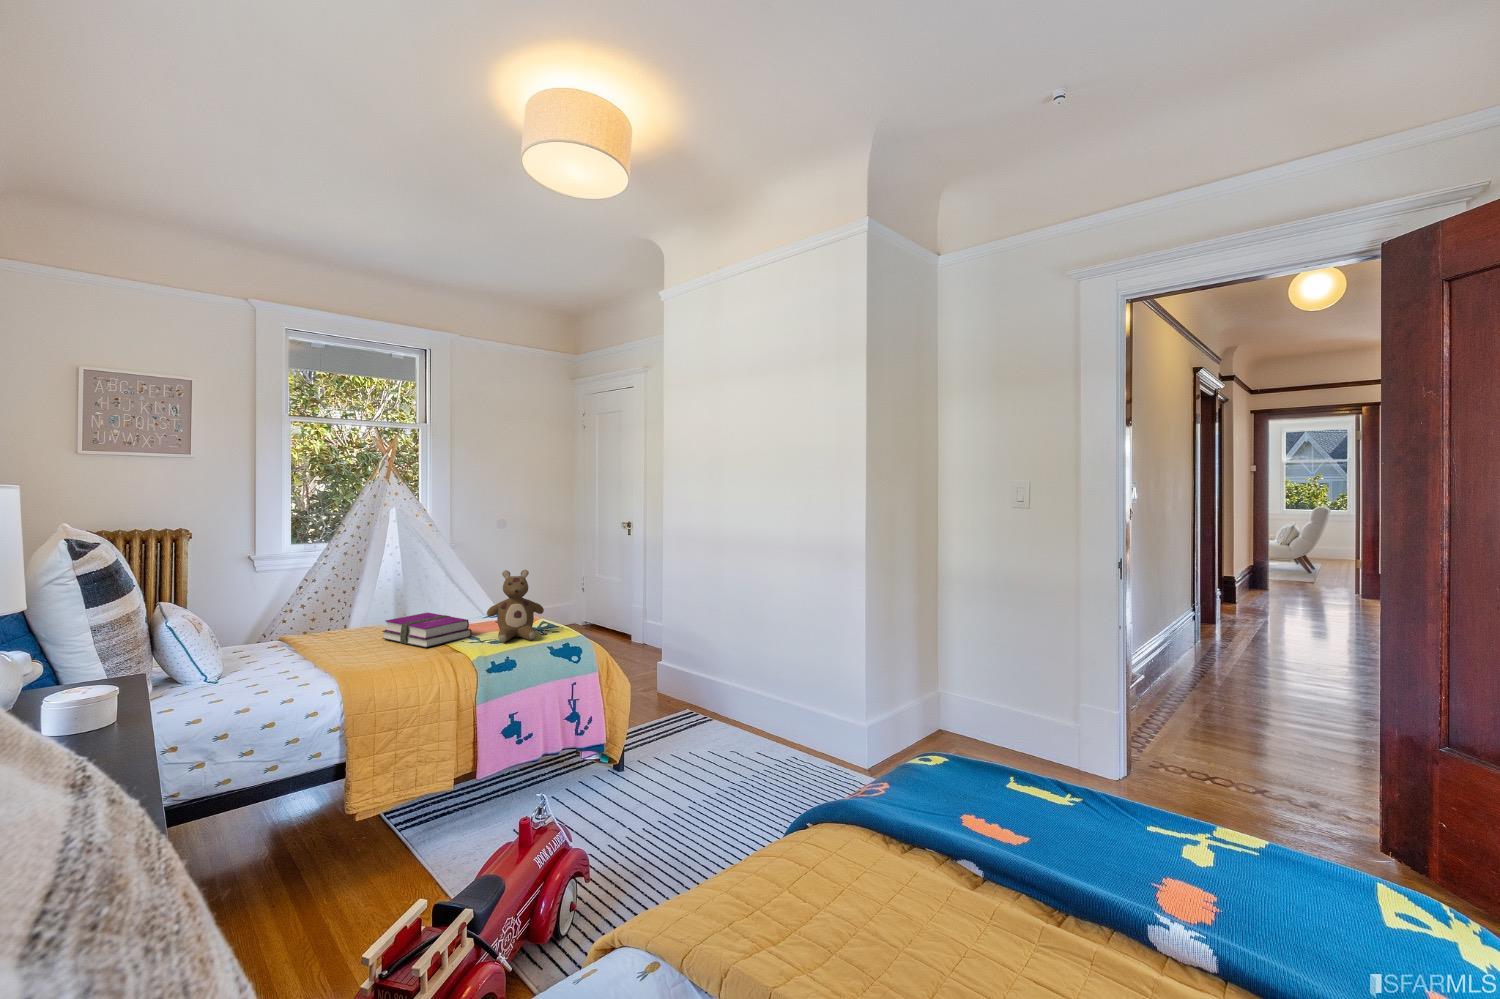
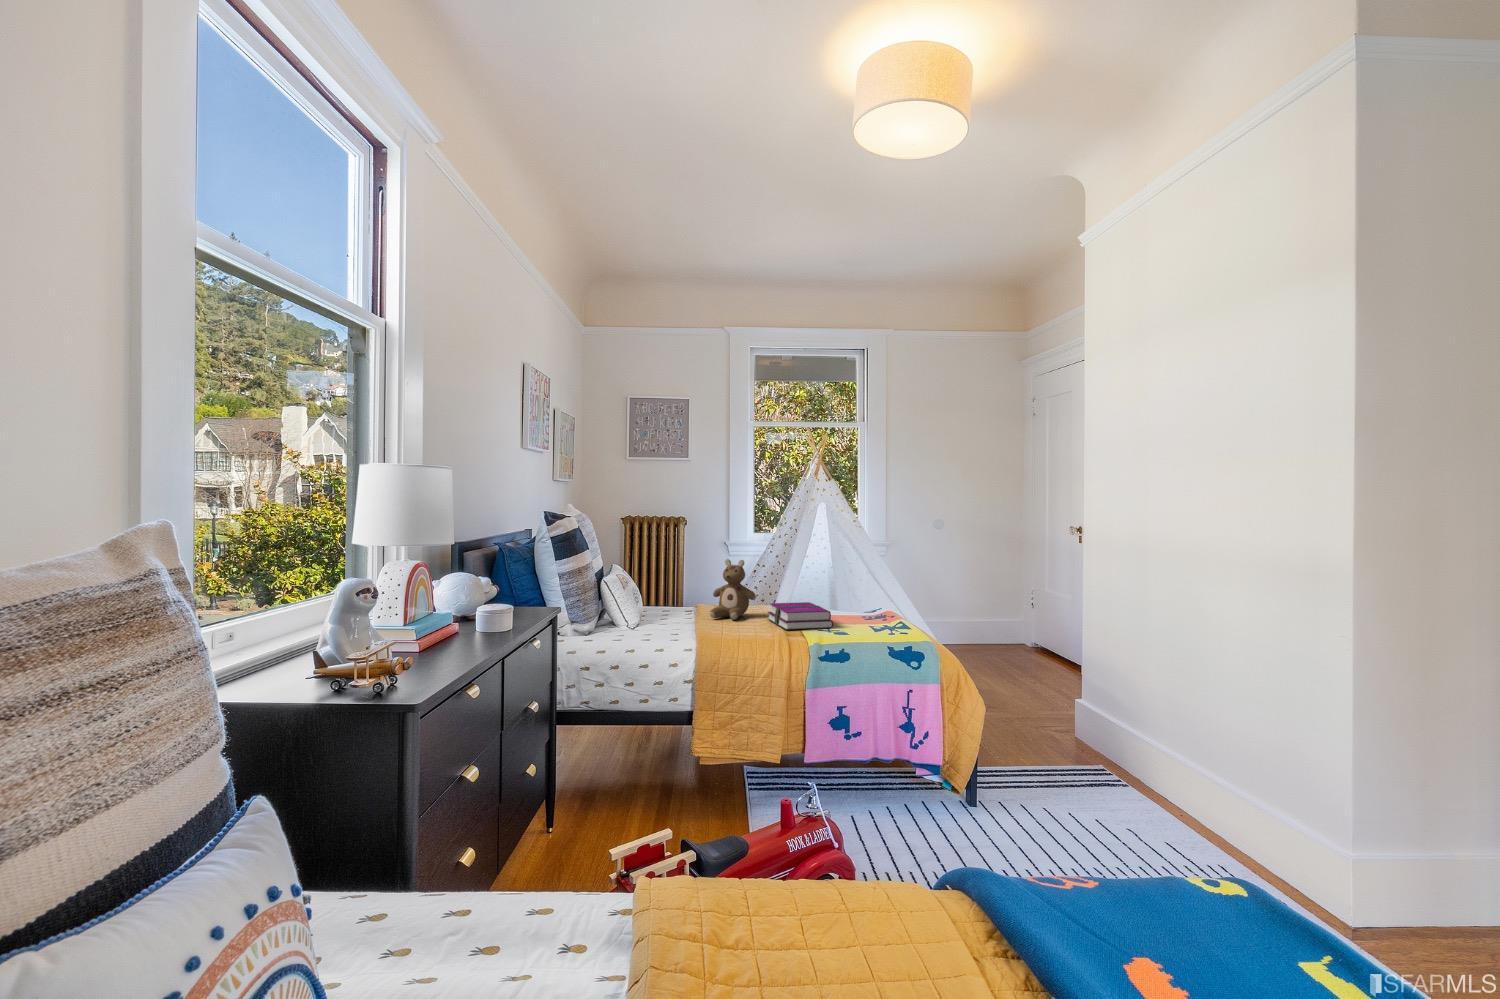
stuffed bear: present [486,570,544,642] -> present [710,559,756,620]

